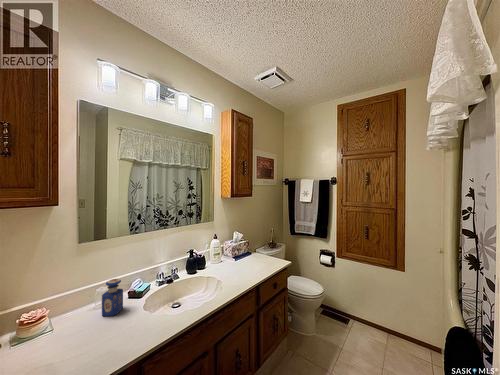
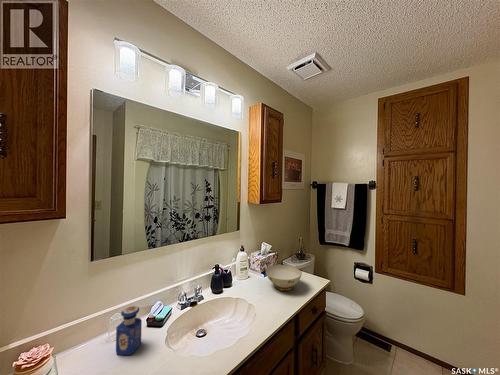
ceramic bowl: none [234,250,265,270] -> present [266,265,302,291]

